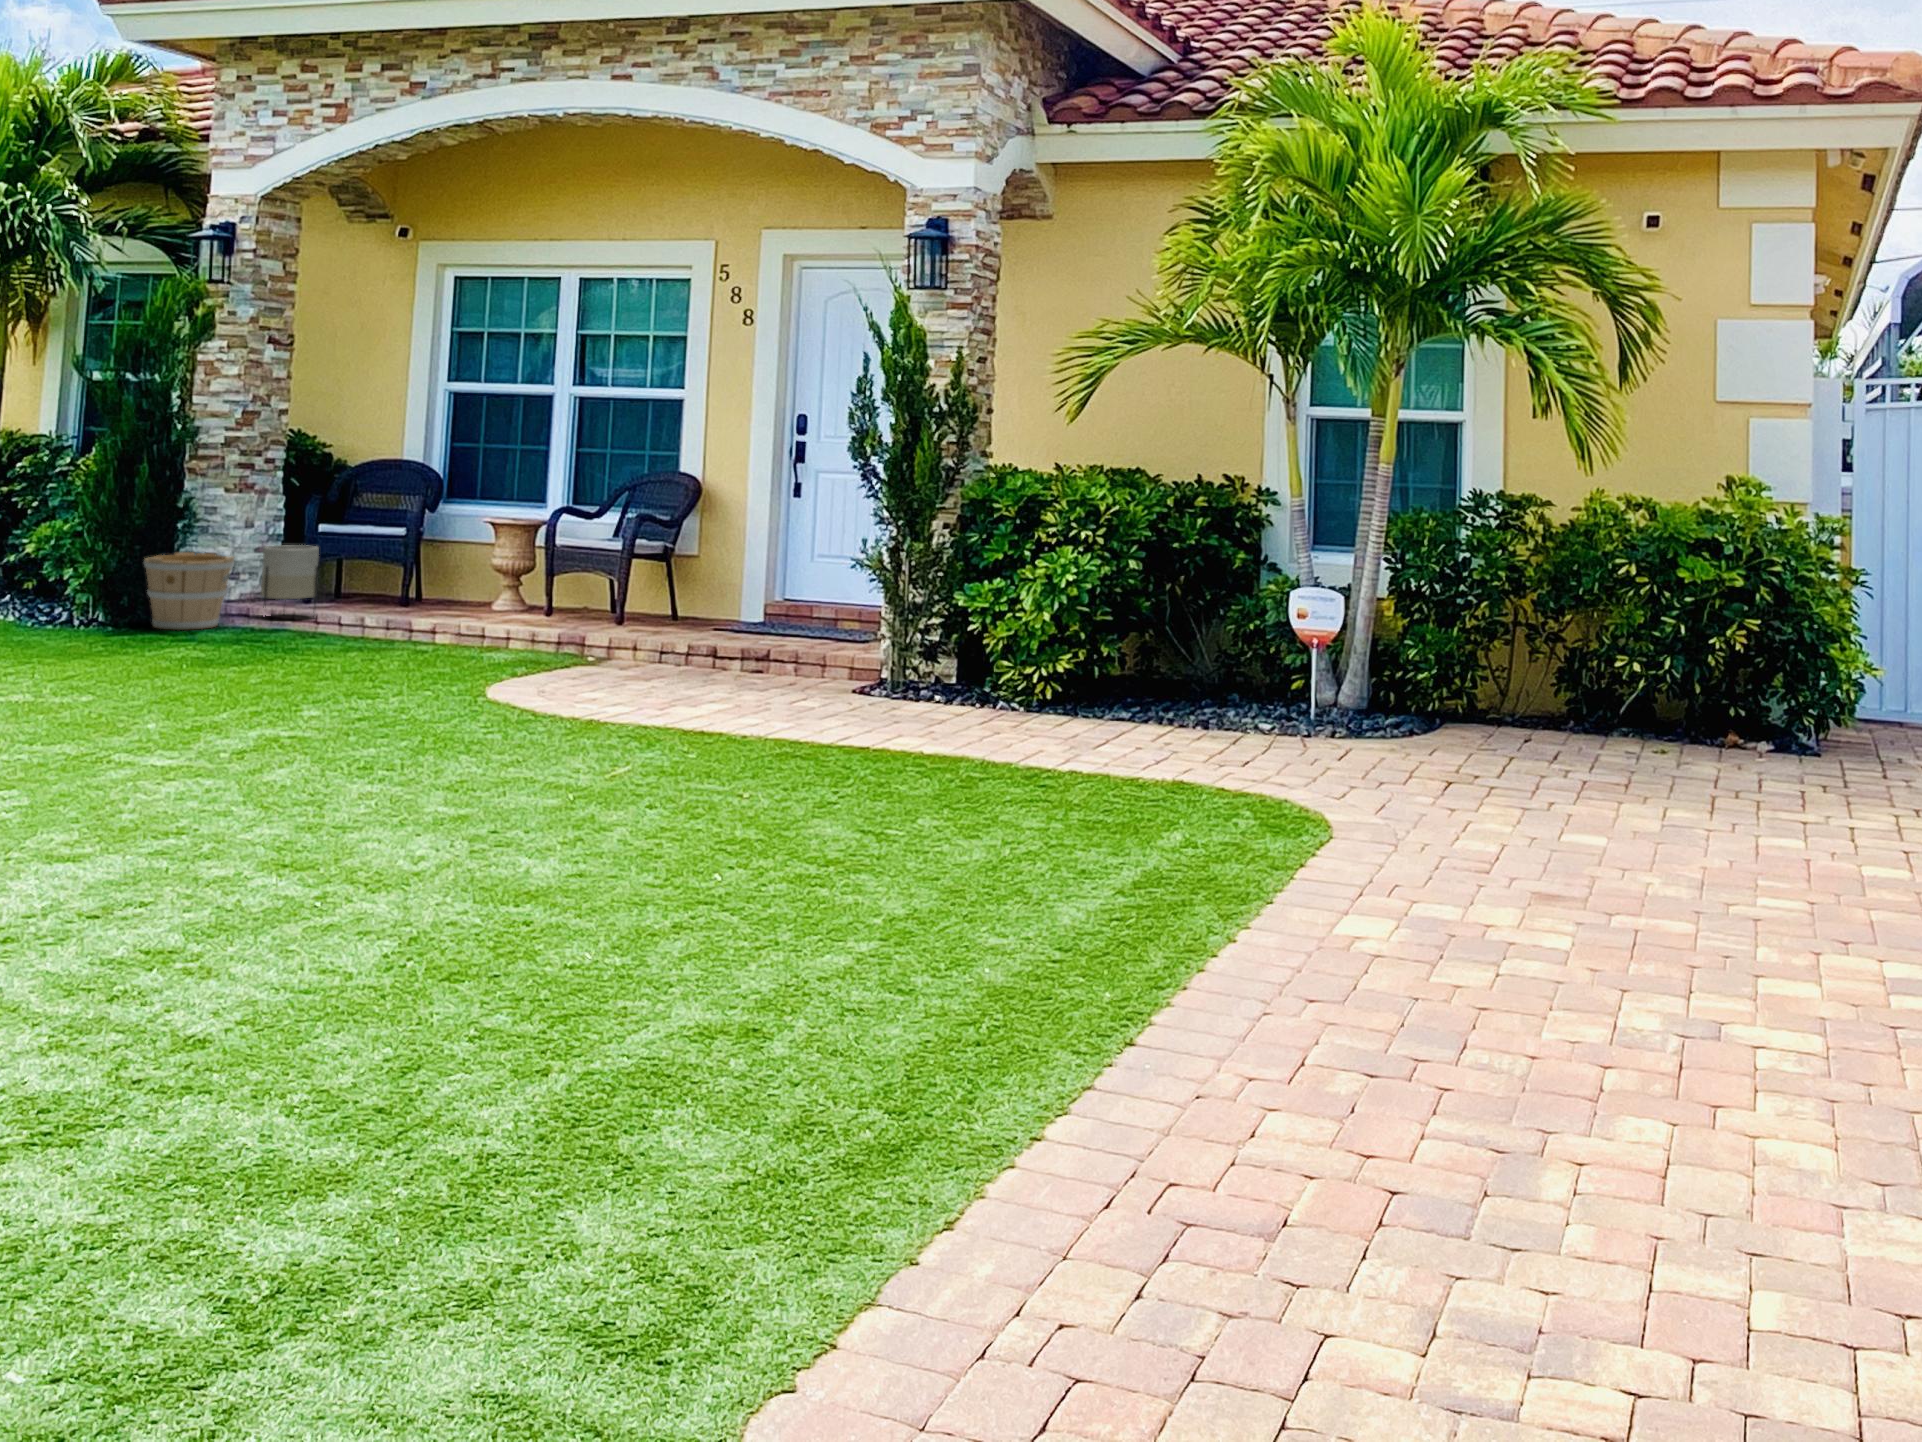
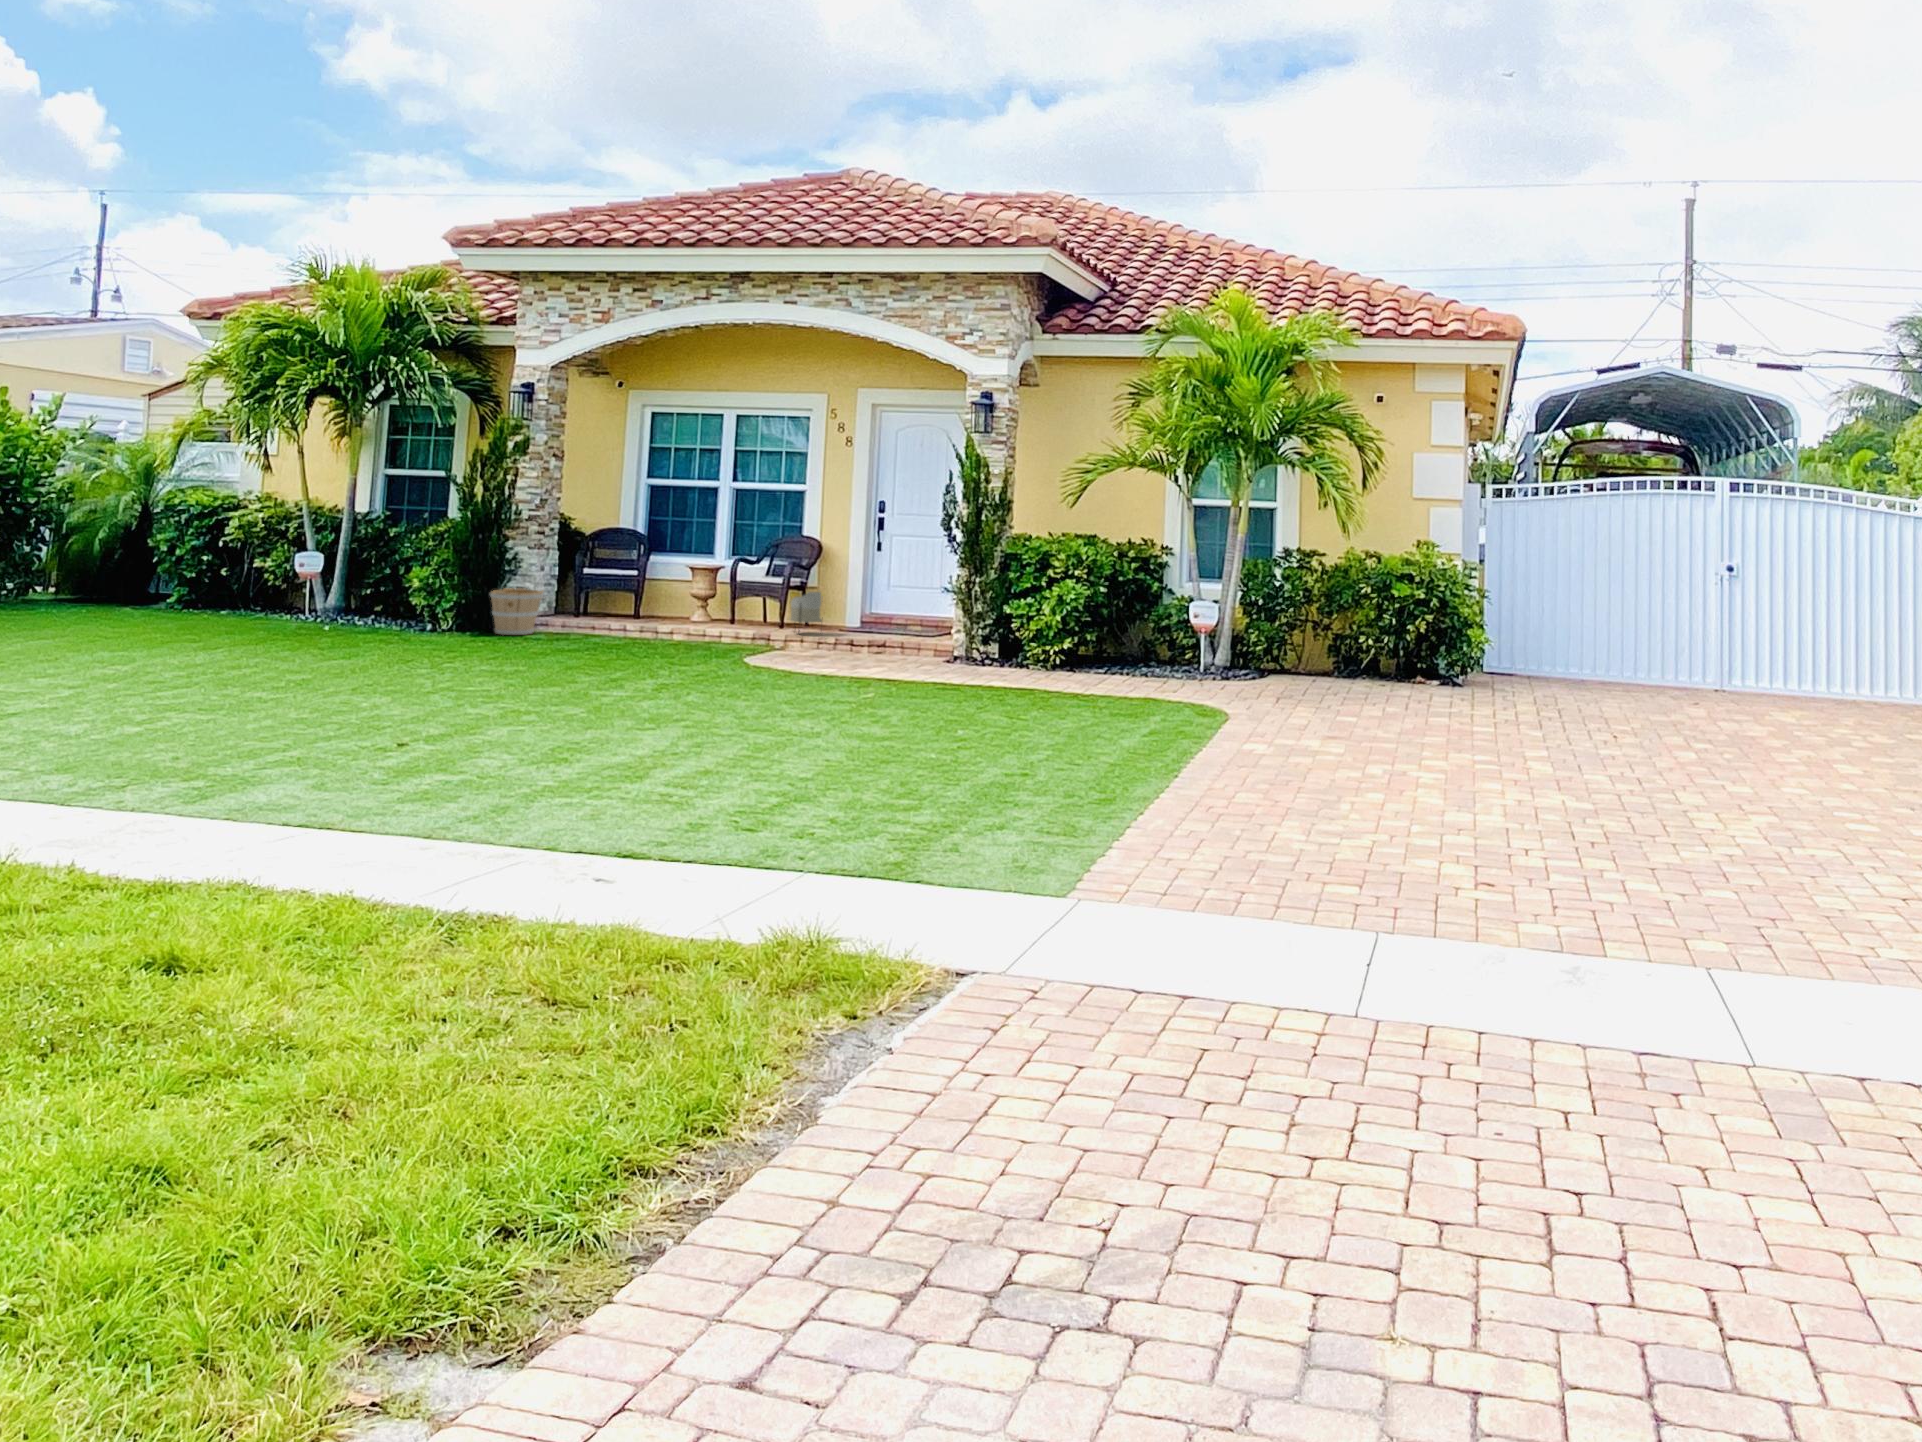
planter: present [261,545,319,613] -> present [791,592,823,631]

